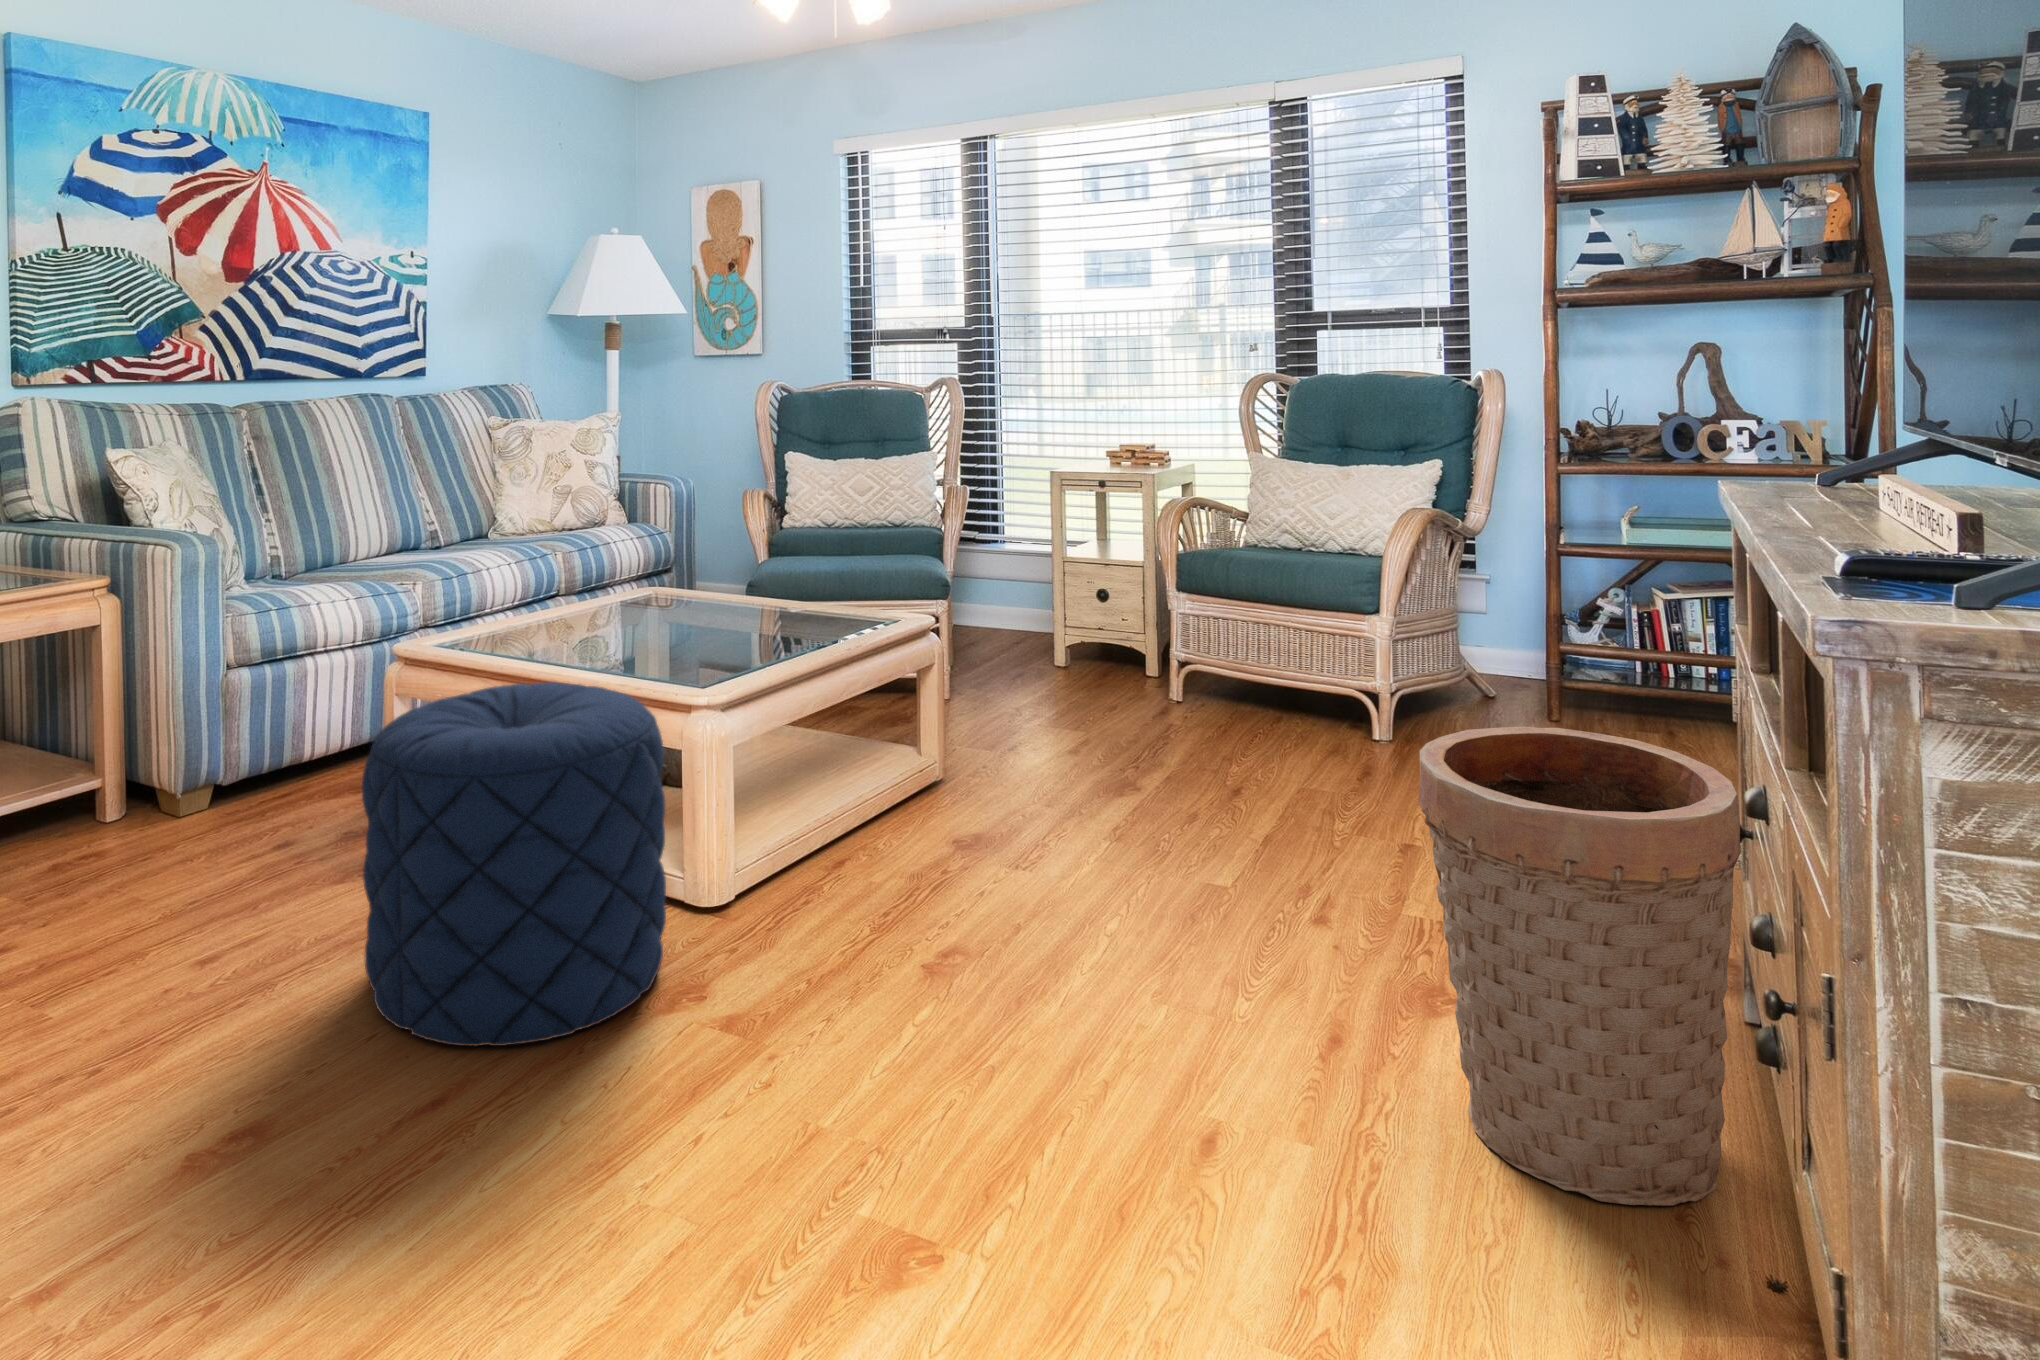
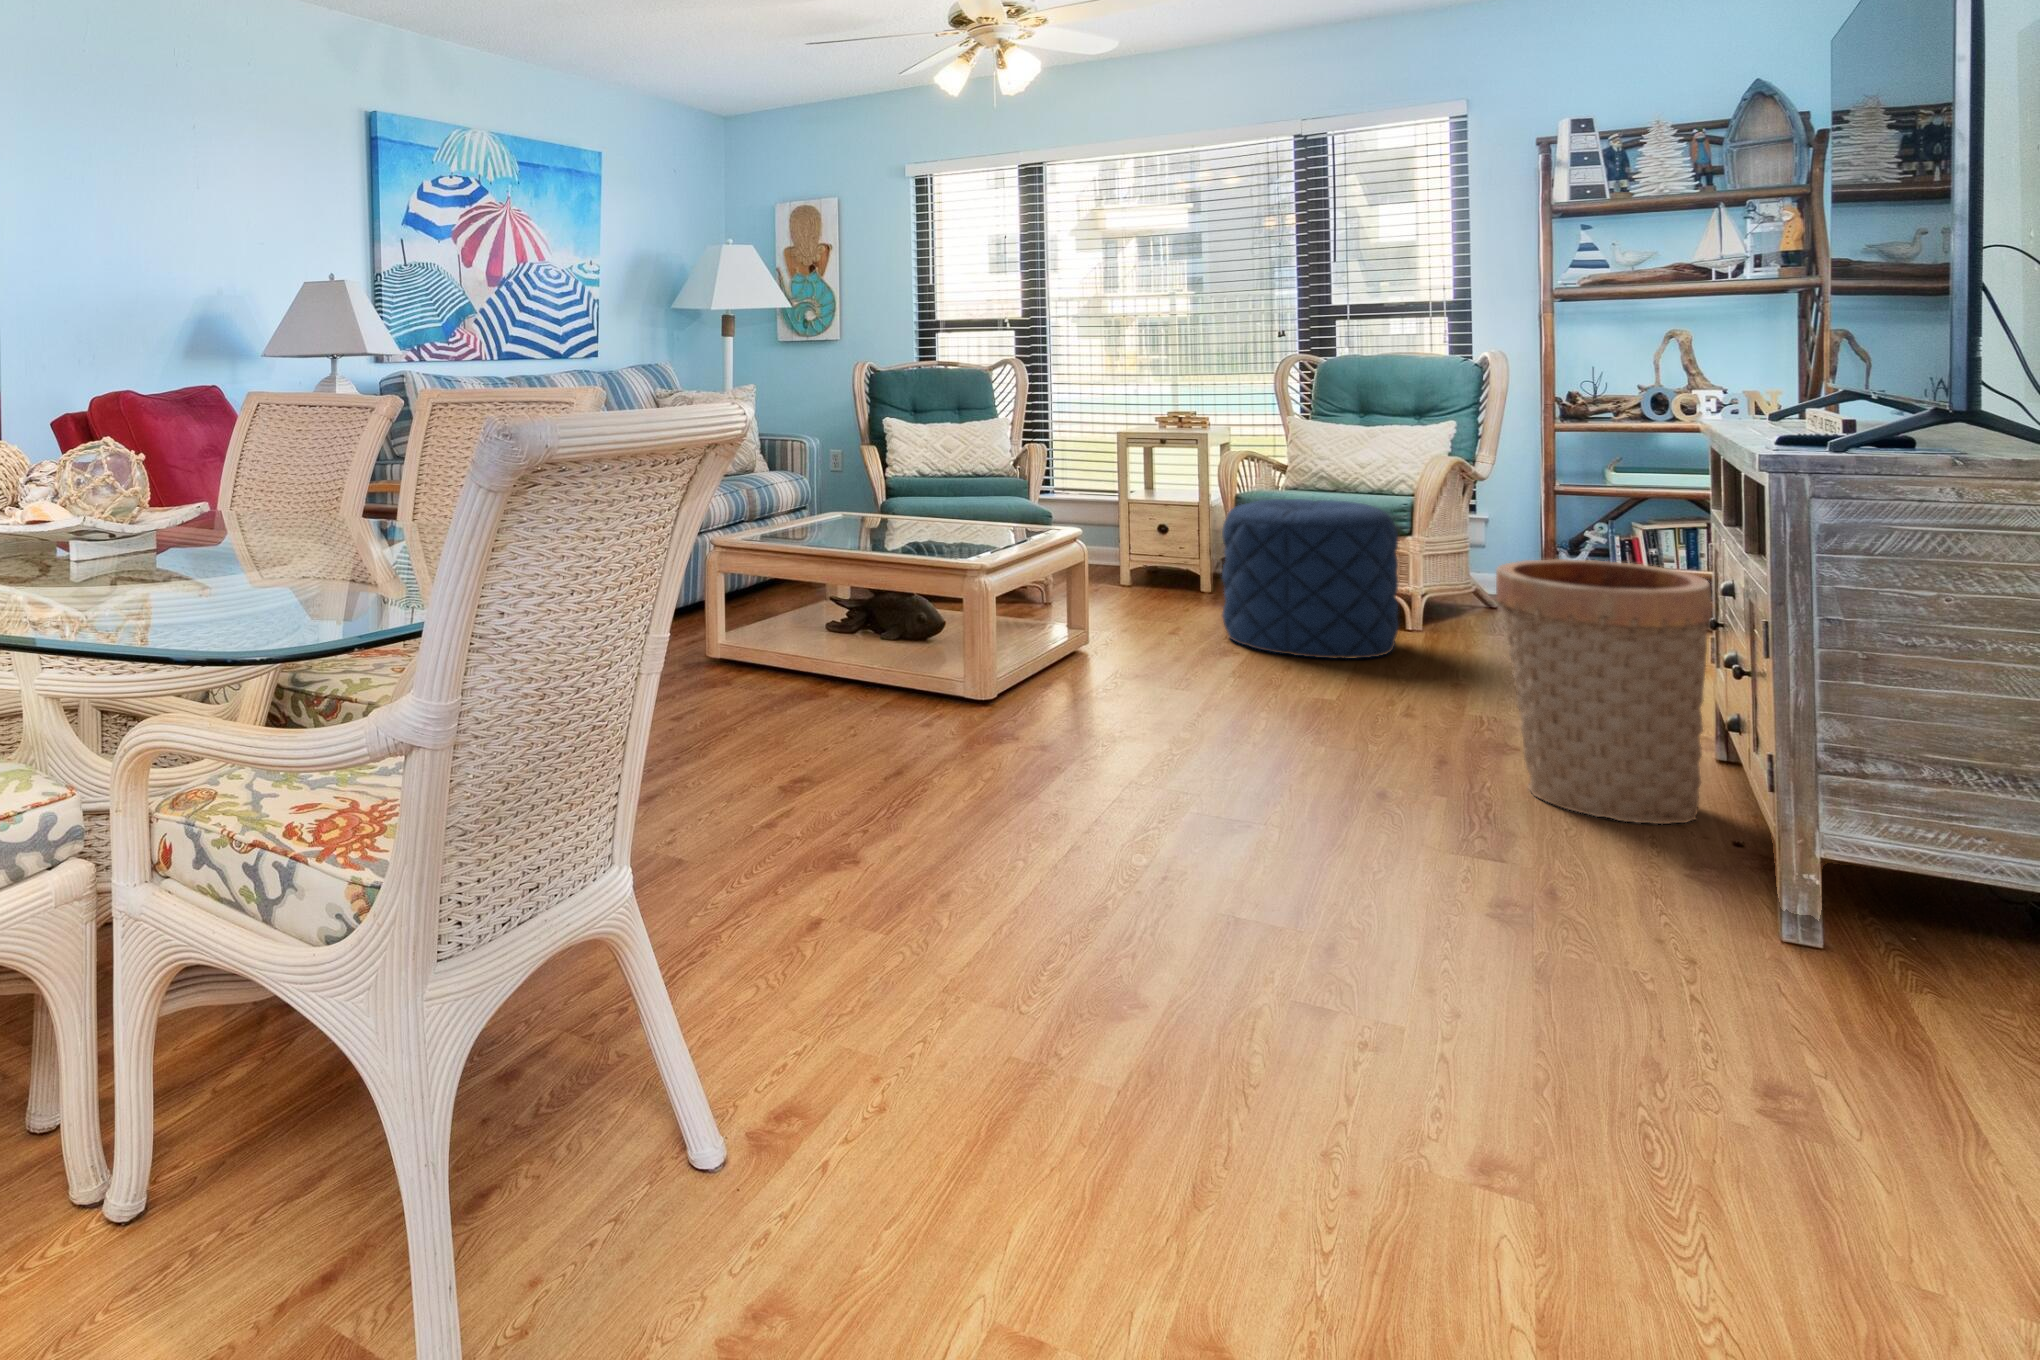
pouf: present [362,682,666,1047] -> present [1222,499,1398,659]

